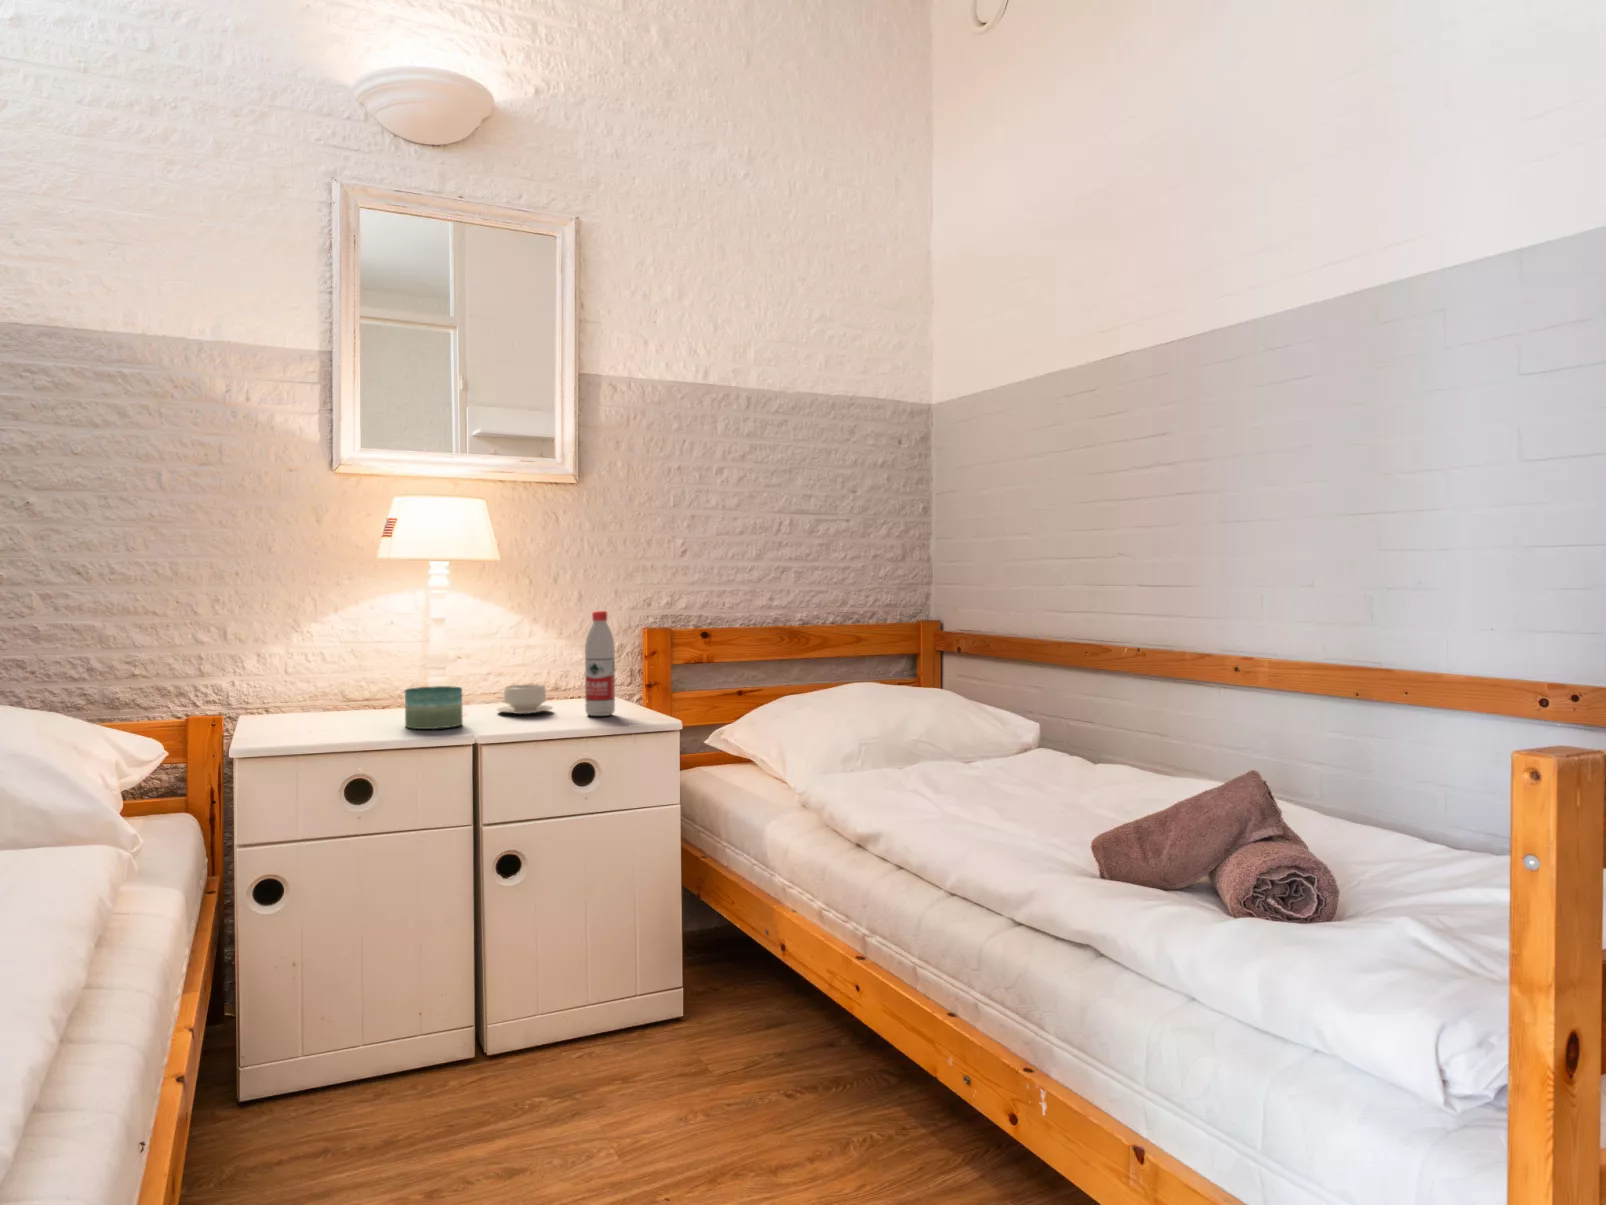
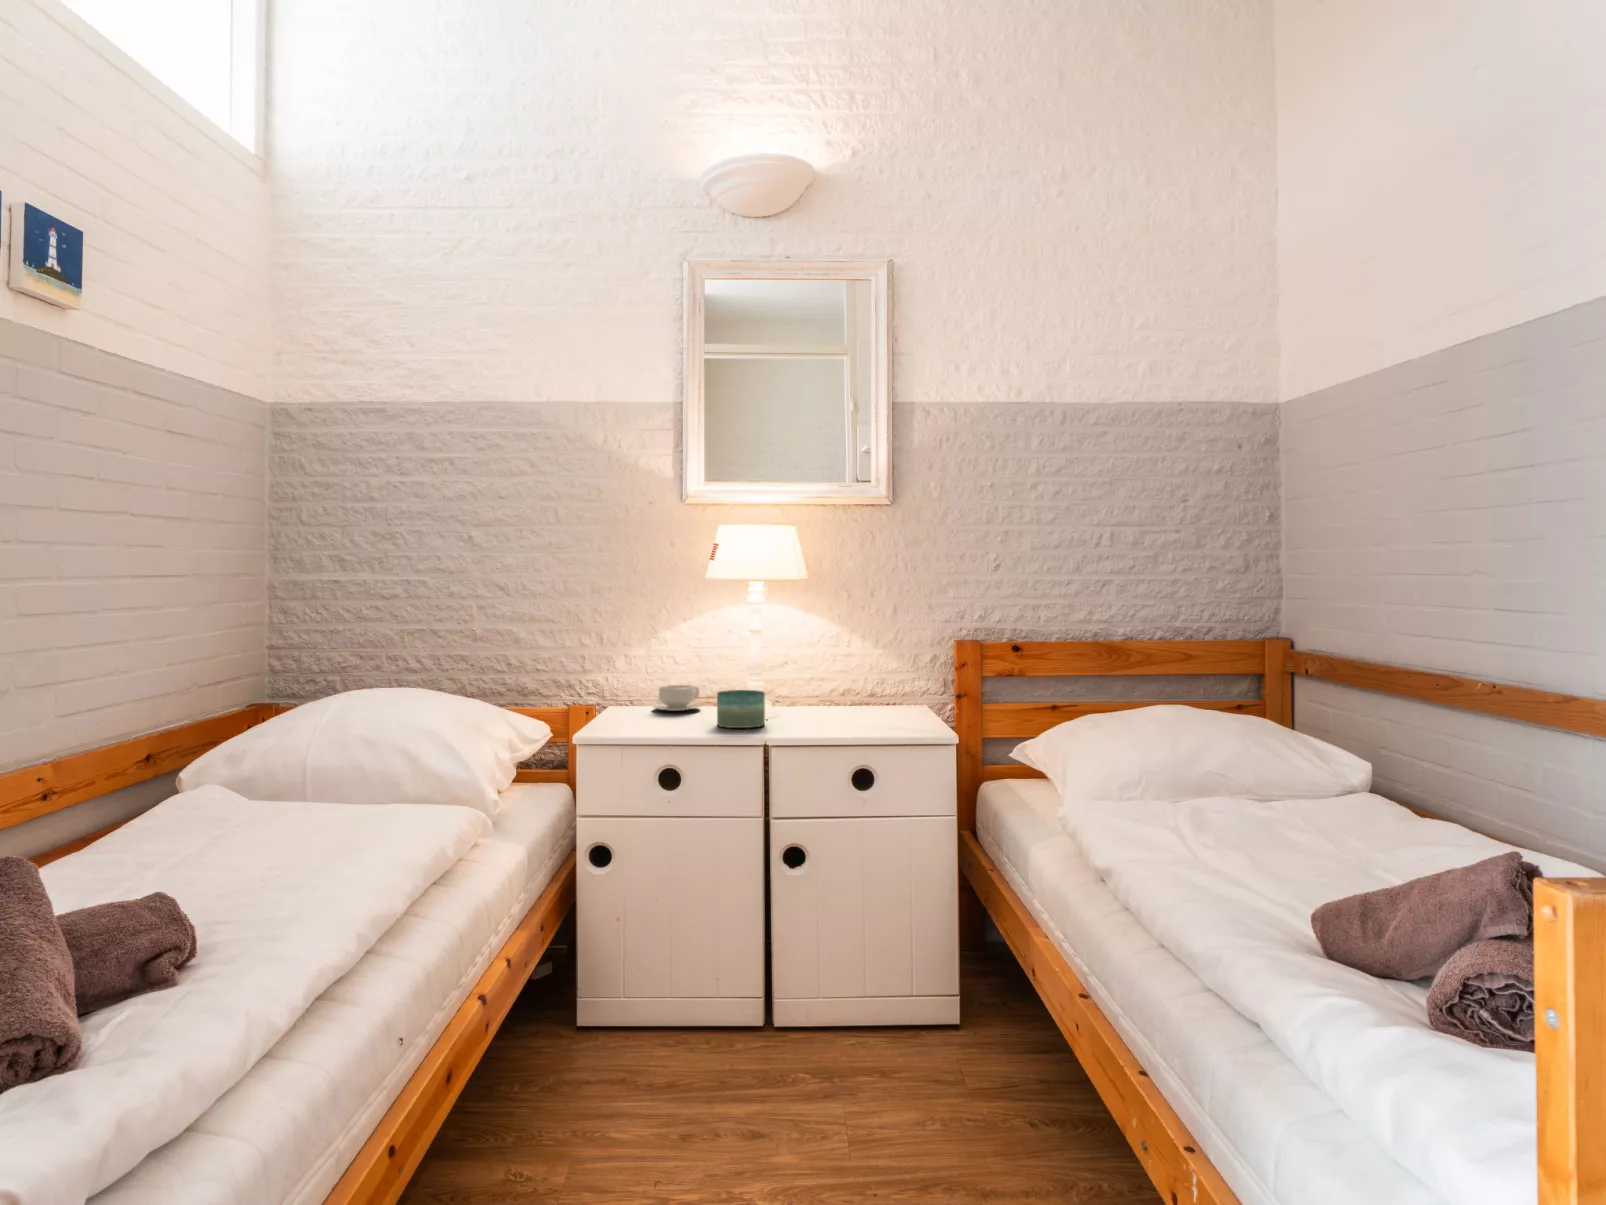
water bottle: present [585,611,615,716] -> none [879,625,907,725]
teacup: present [498,684,552,714] -> present [653,685,701,711]

